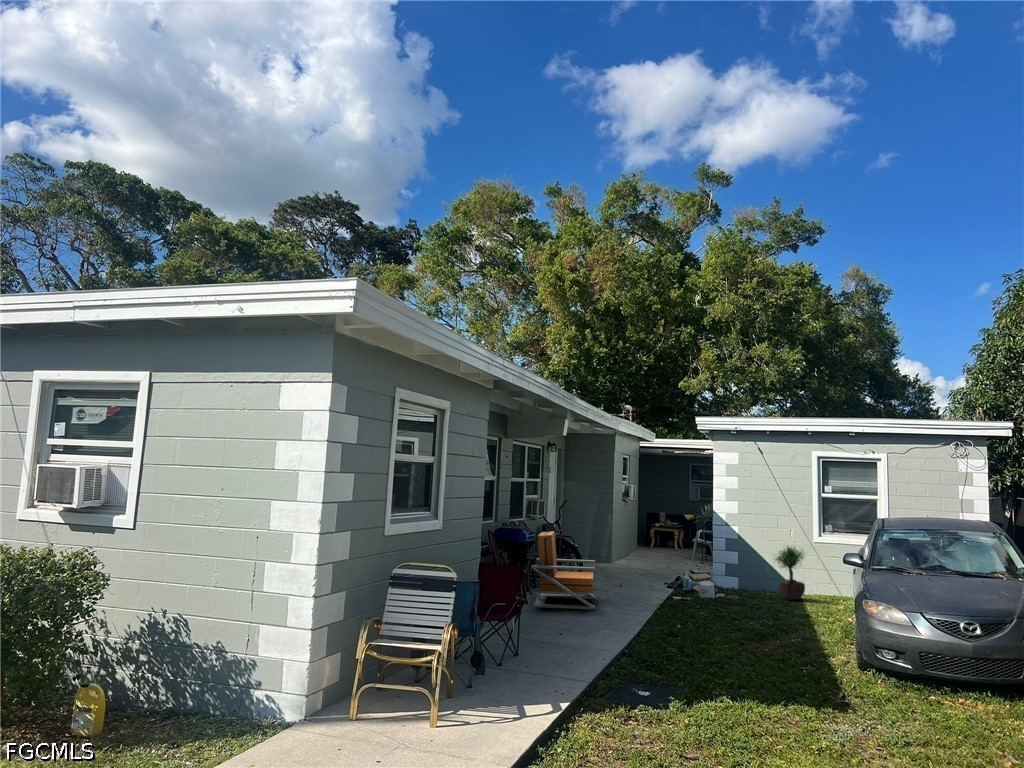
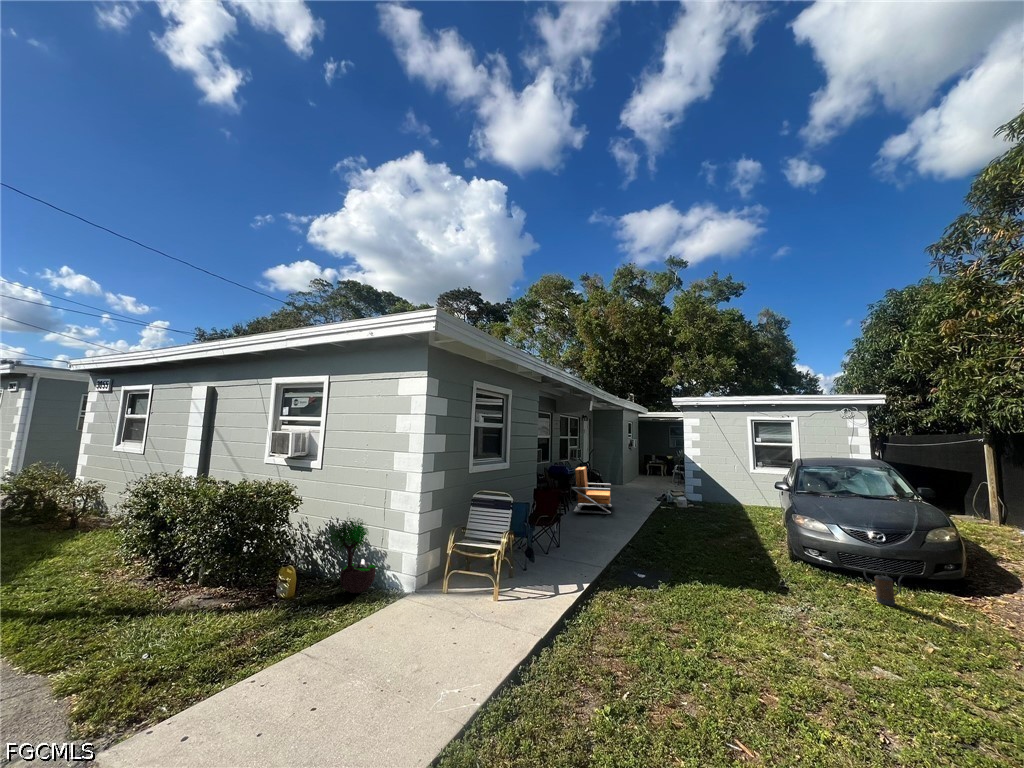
potted tree: present [776,547,805,600] -> present [327,518,376,593]
watering can: none [947,665,996,719] -> present [864,565,903,606]

